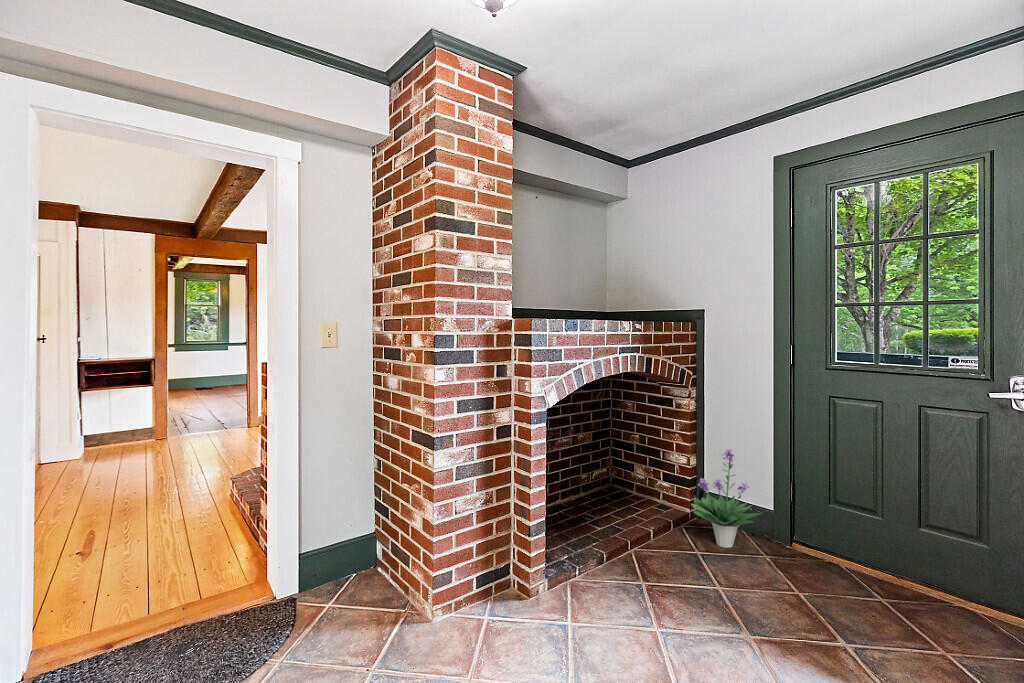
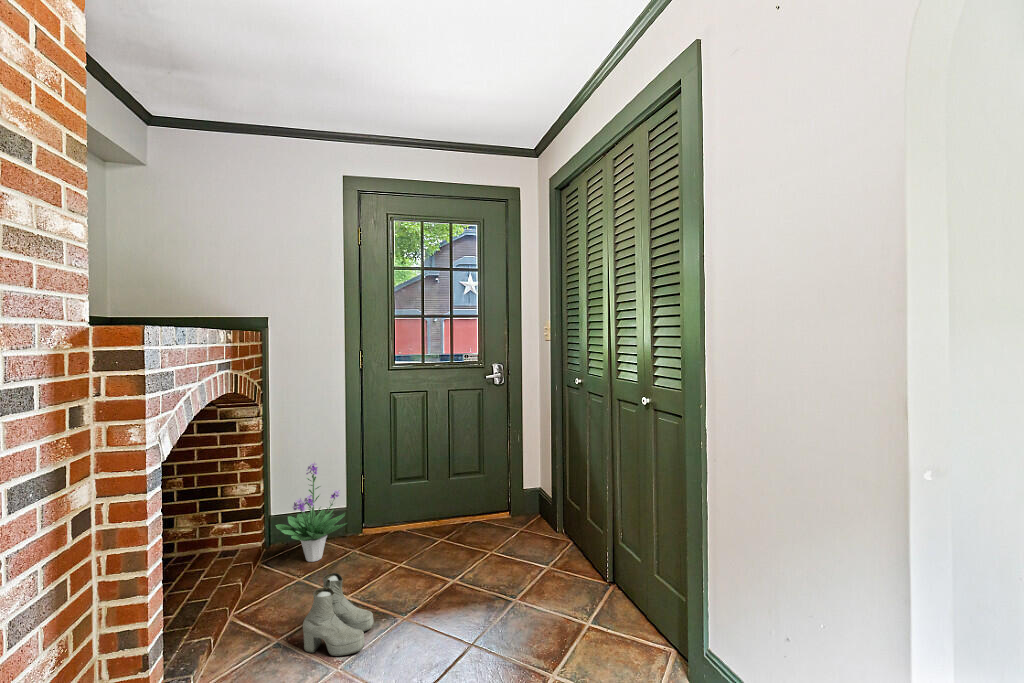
boots: none [649,549,715,629] -> present [303,573,374,656]

